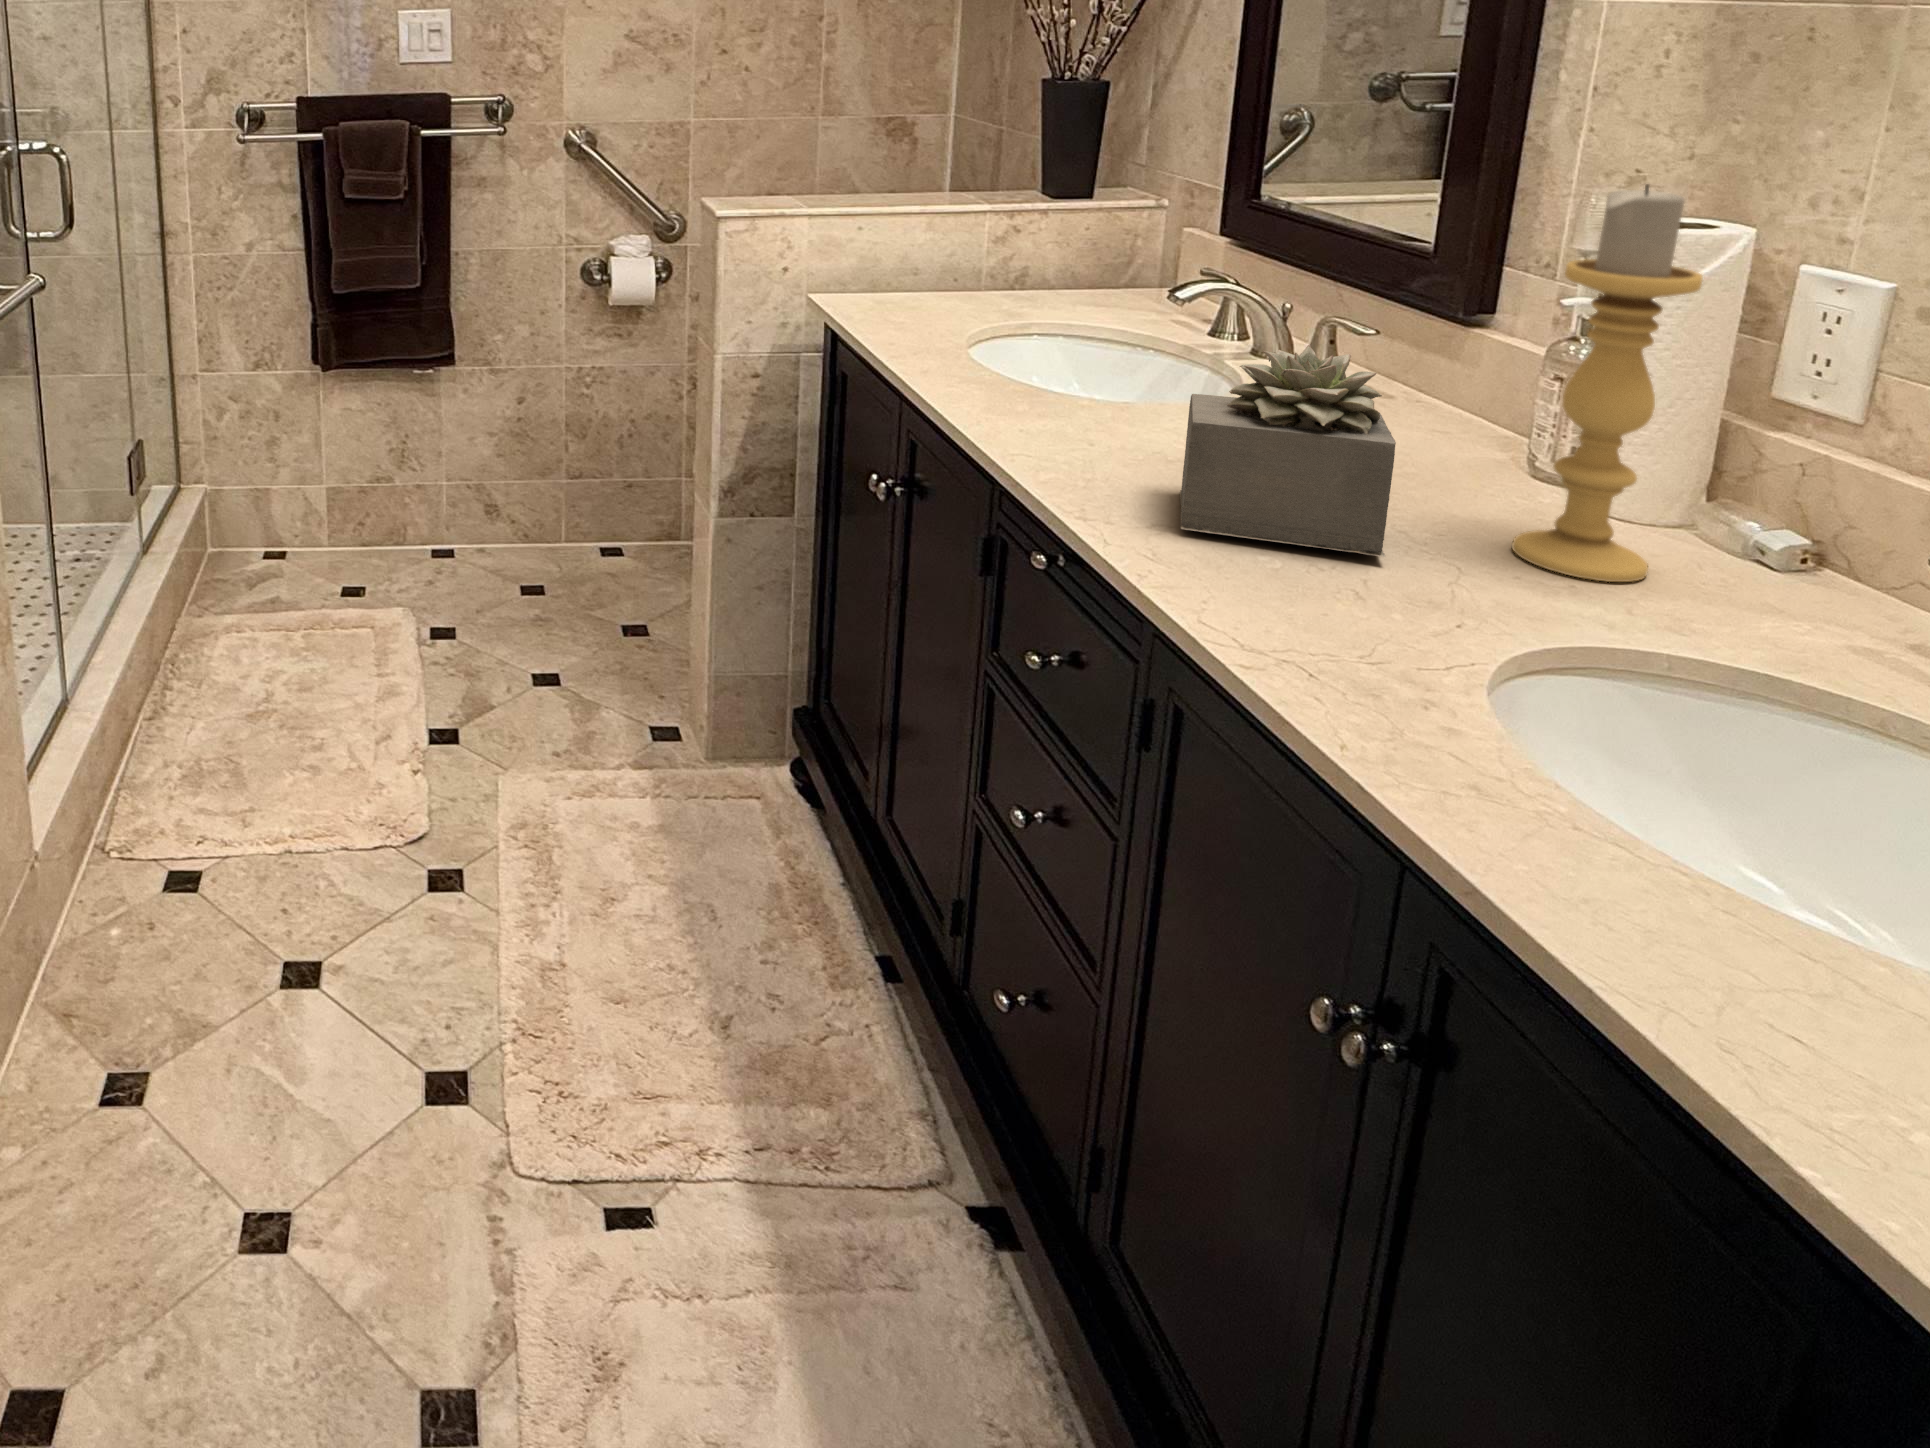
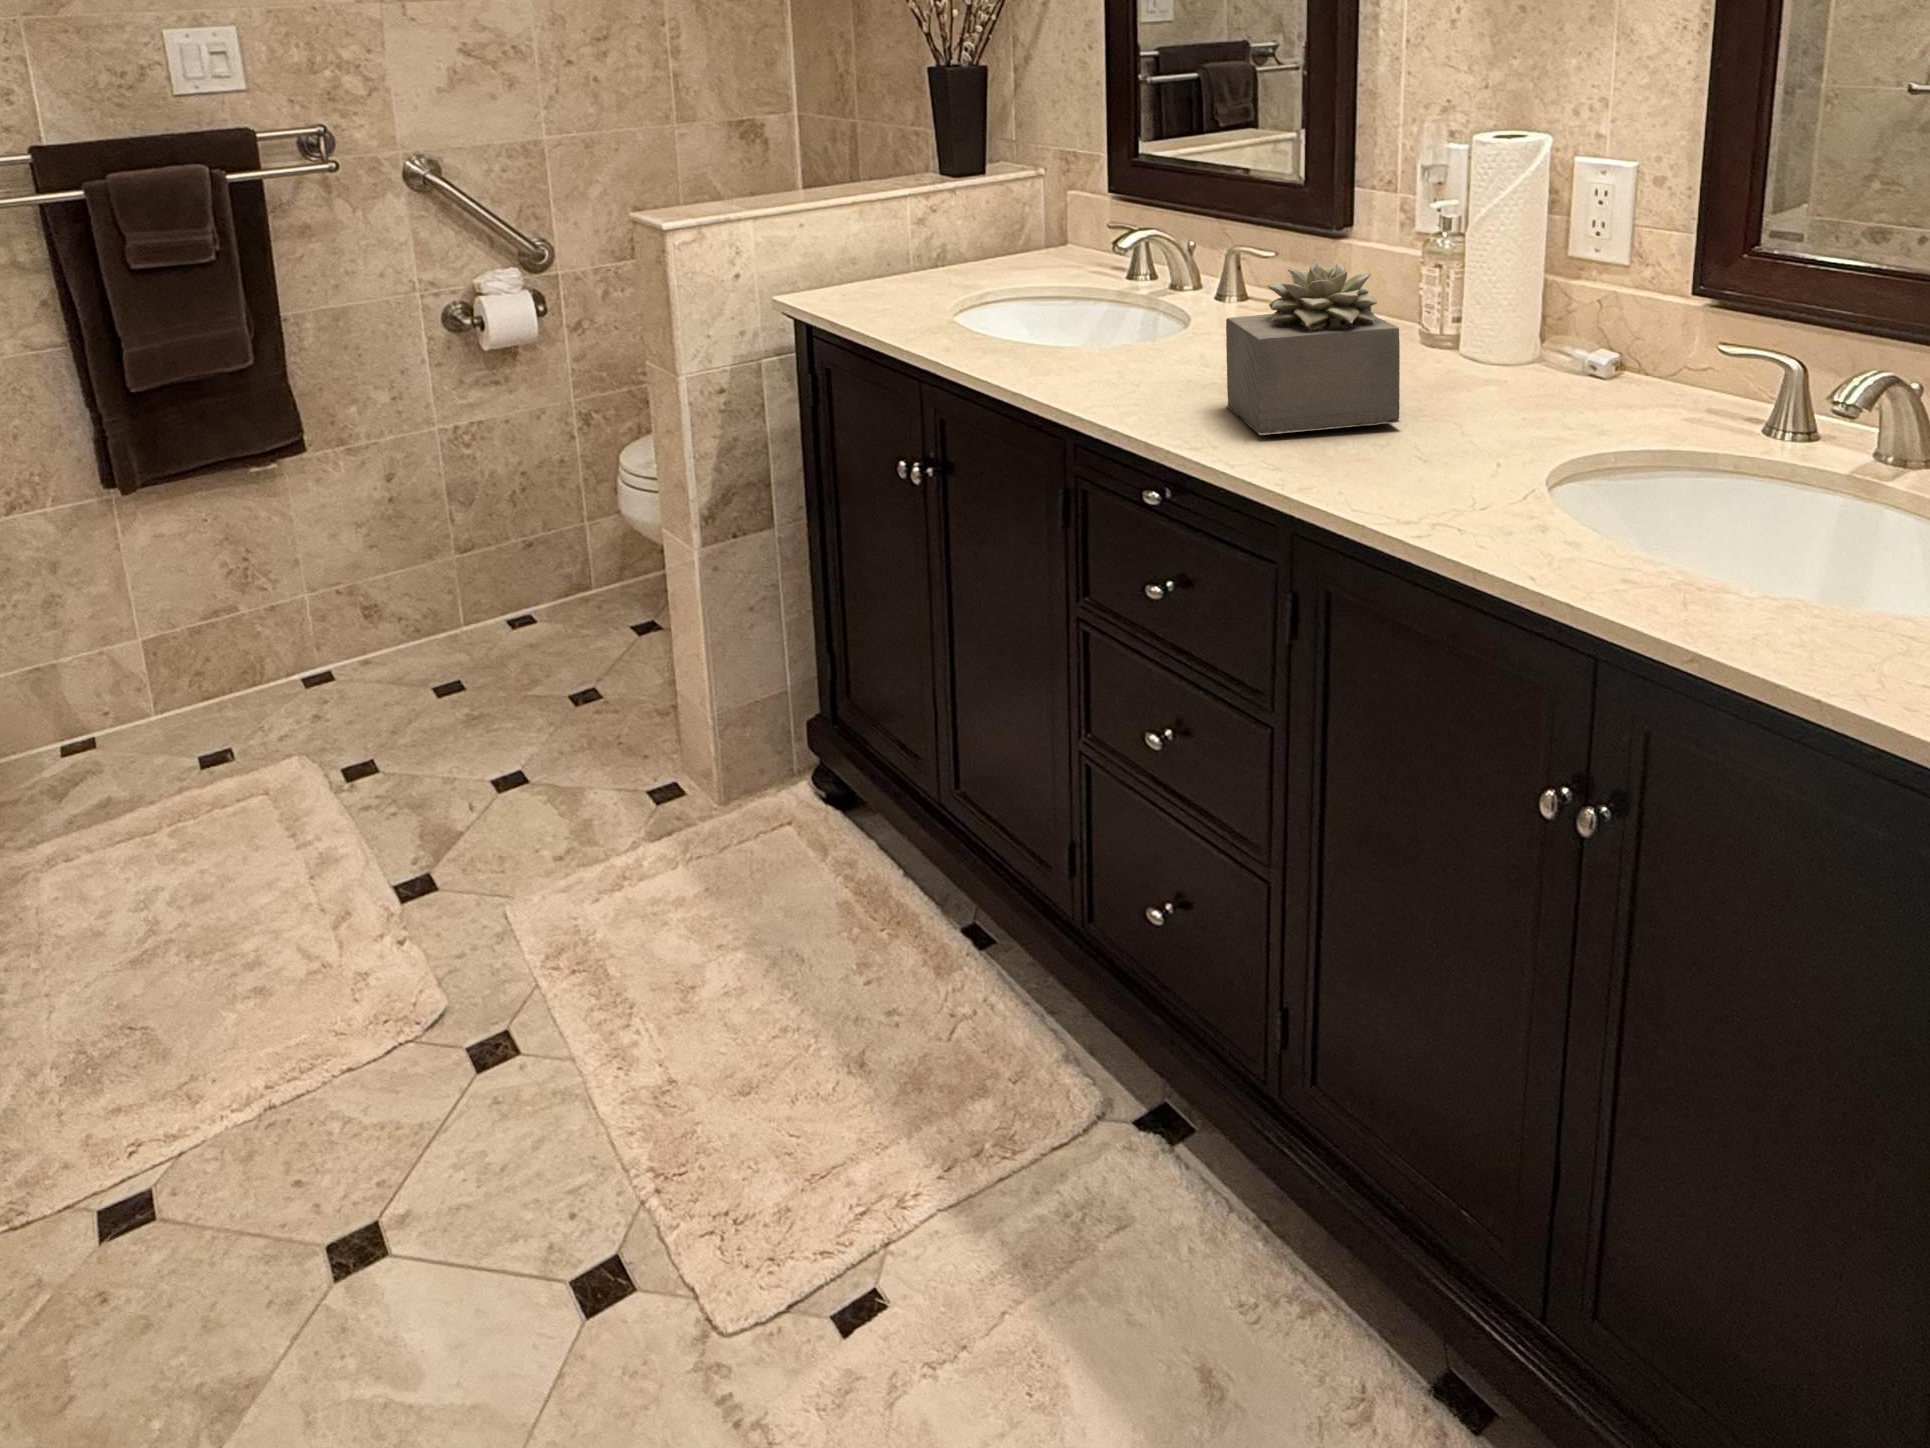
candle holder: present [1512,185,1703,582] -> none [1454,102,1550,408]

